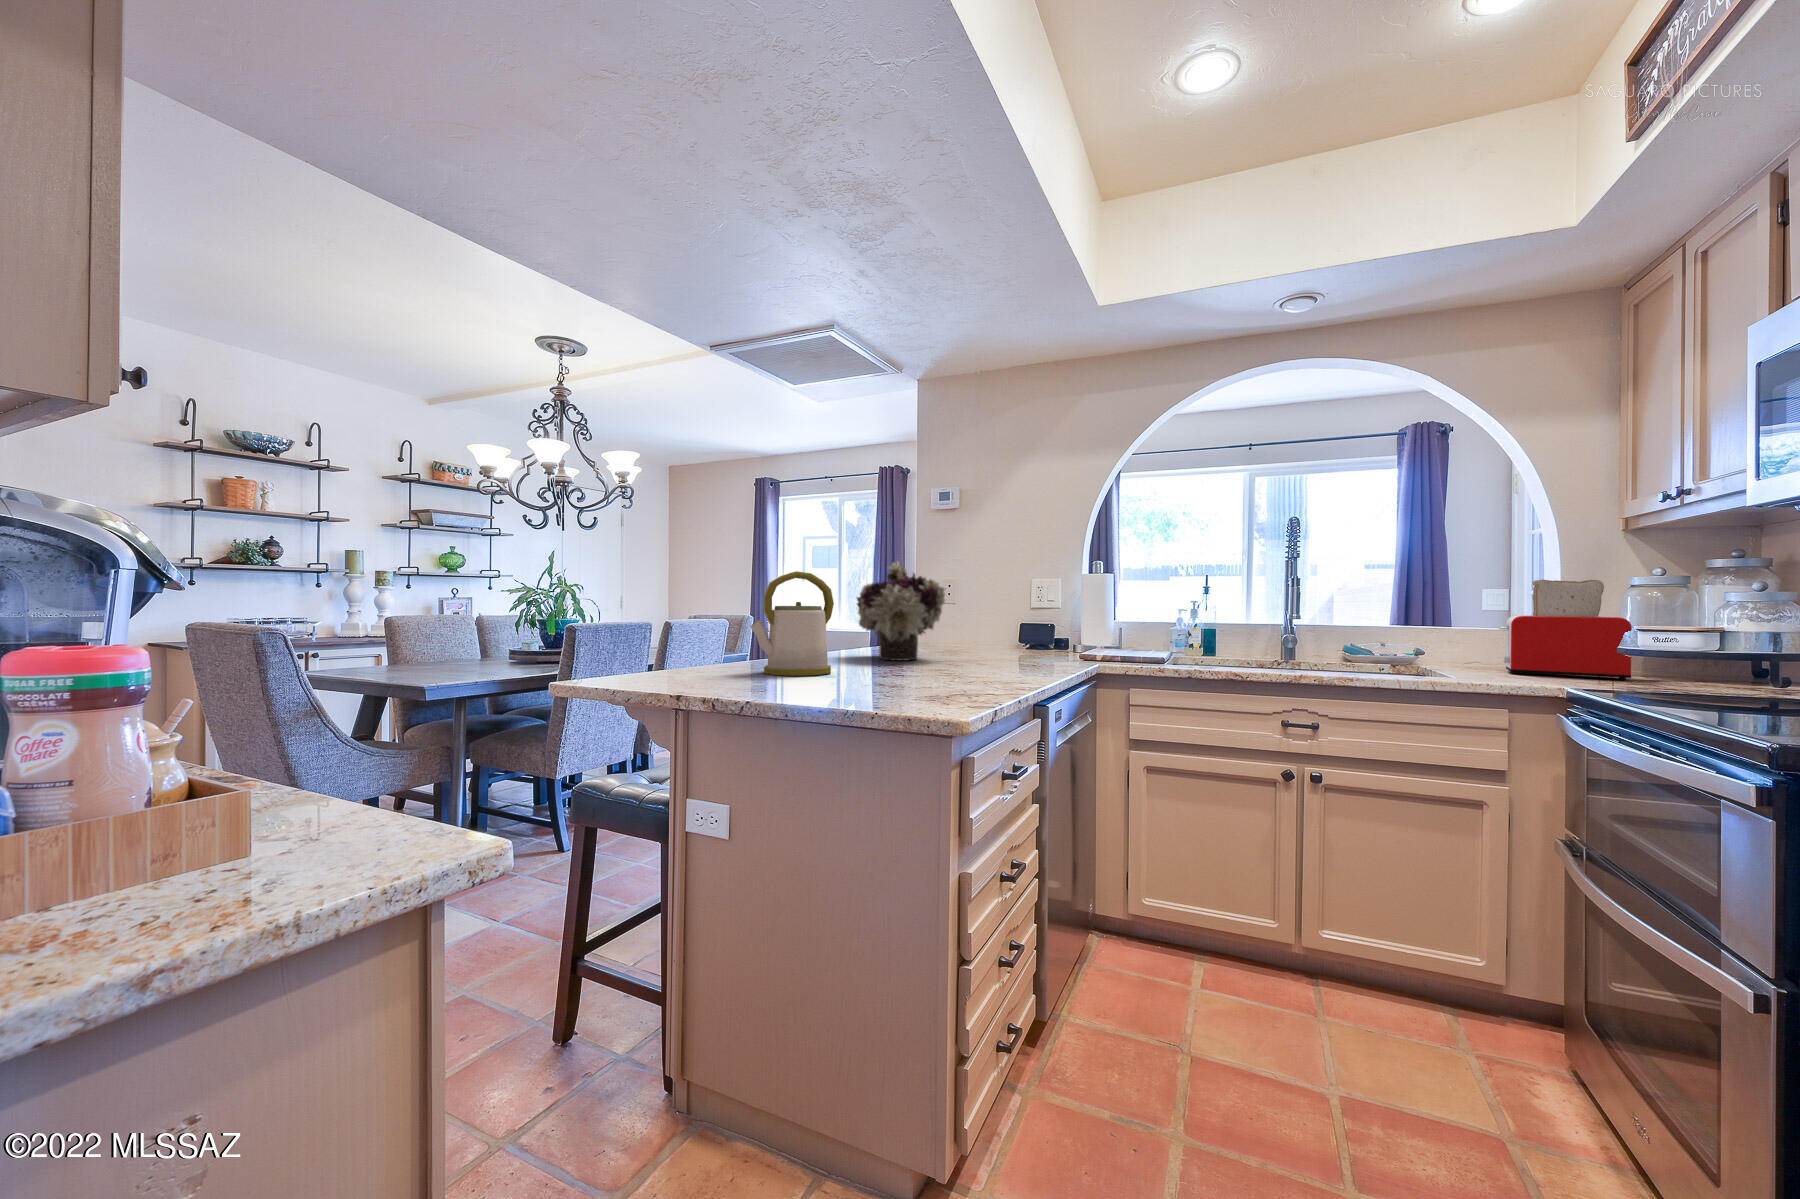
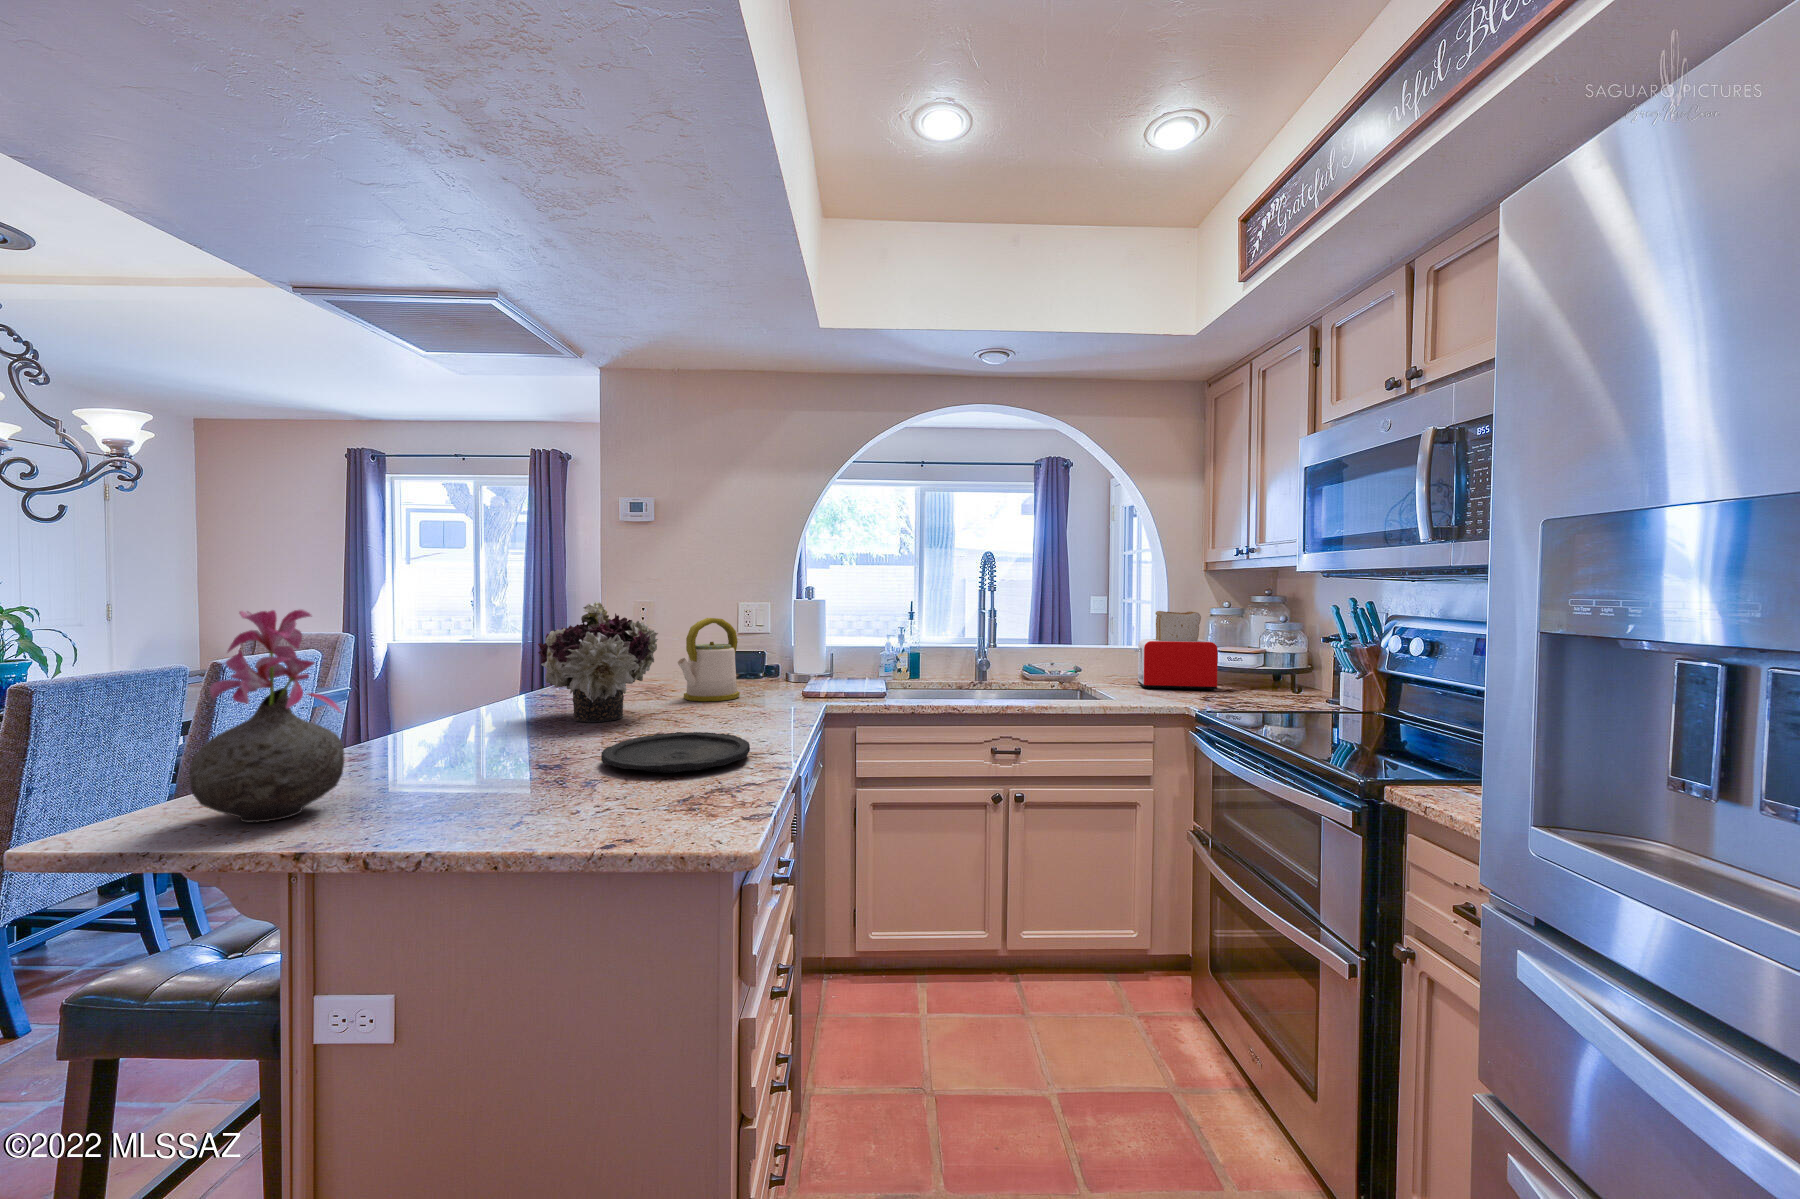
vase: none [628,541,712,683] -> present [189,609,344,823]
kettle: present [751,571,834,676] -> present [678,618,740,701]
plate: none [882,662,1003,685] -> present [601,732,750,773]

